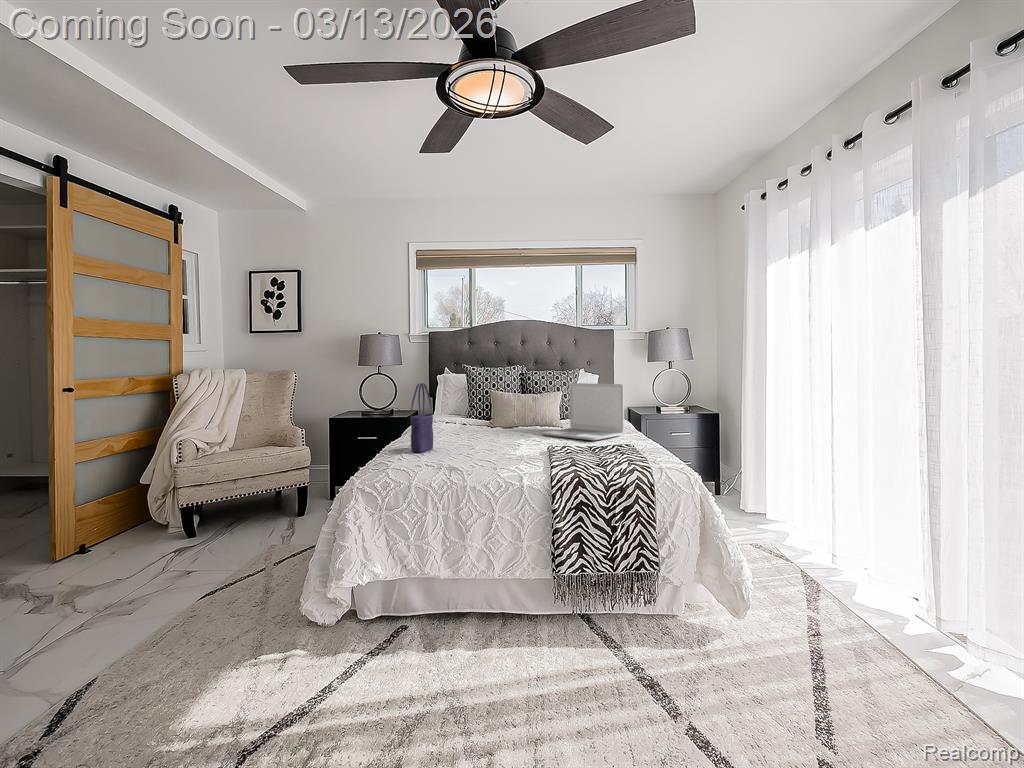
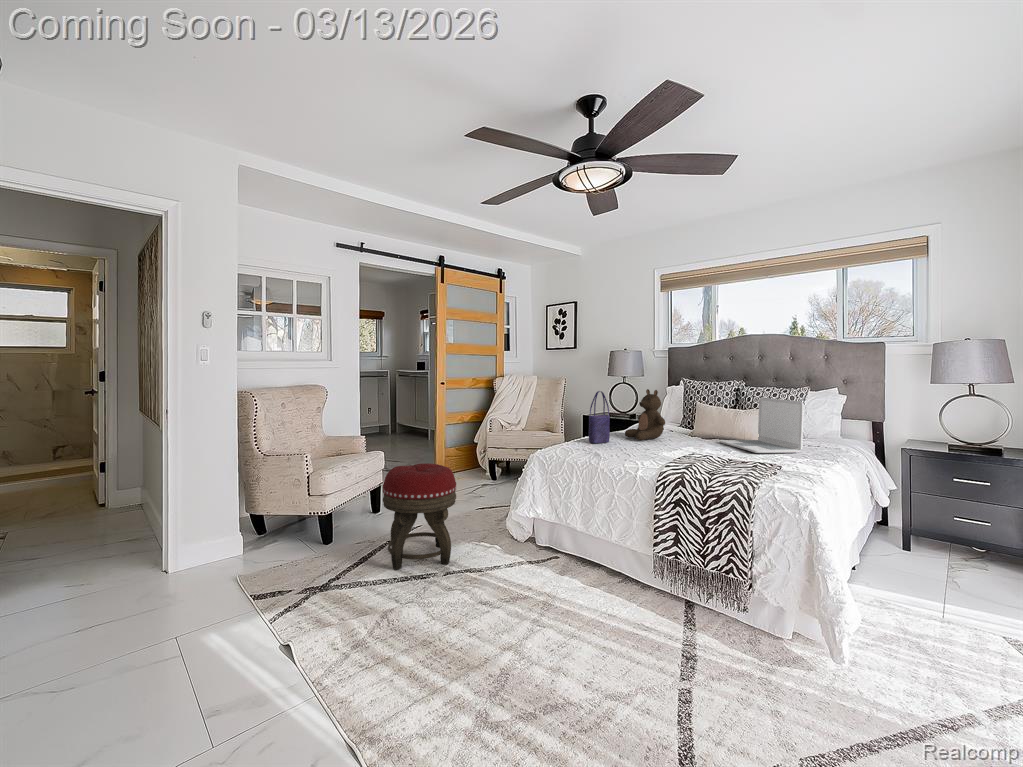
stuffed bear: none [441,379,491,442] -> present [625,389,665,440]
footstool: none [97,521,254,733] -> present [383,463,456,570]

